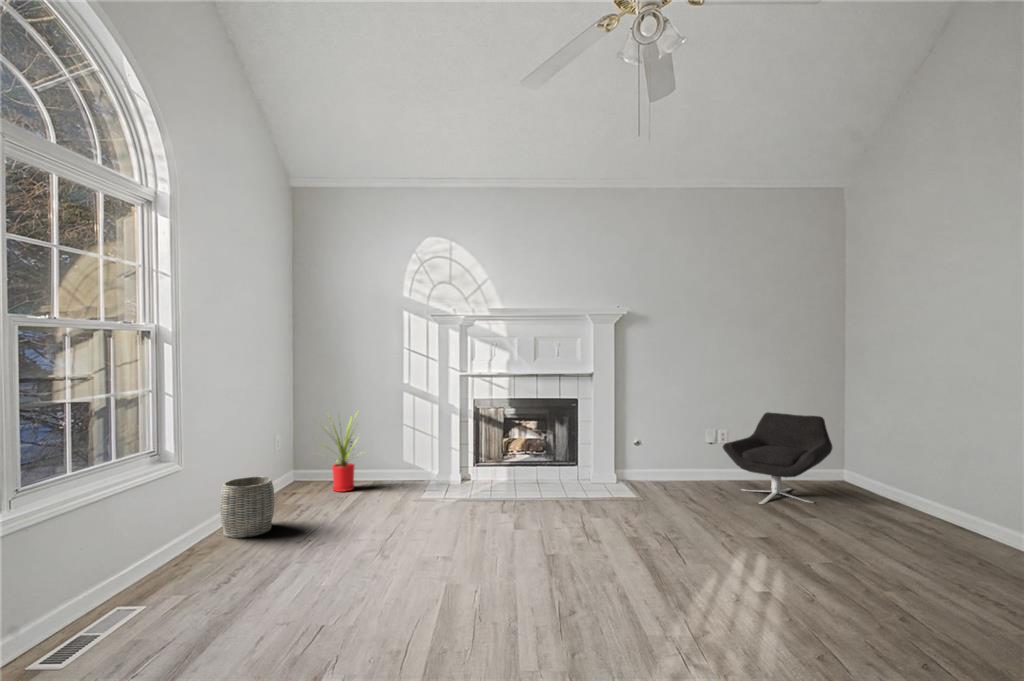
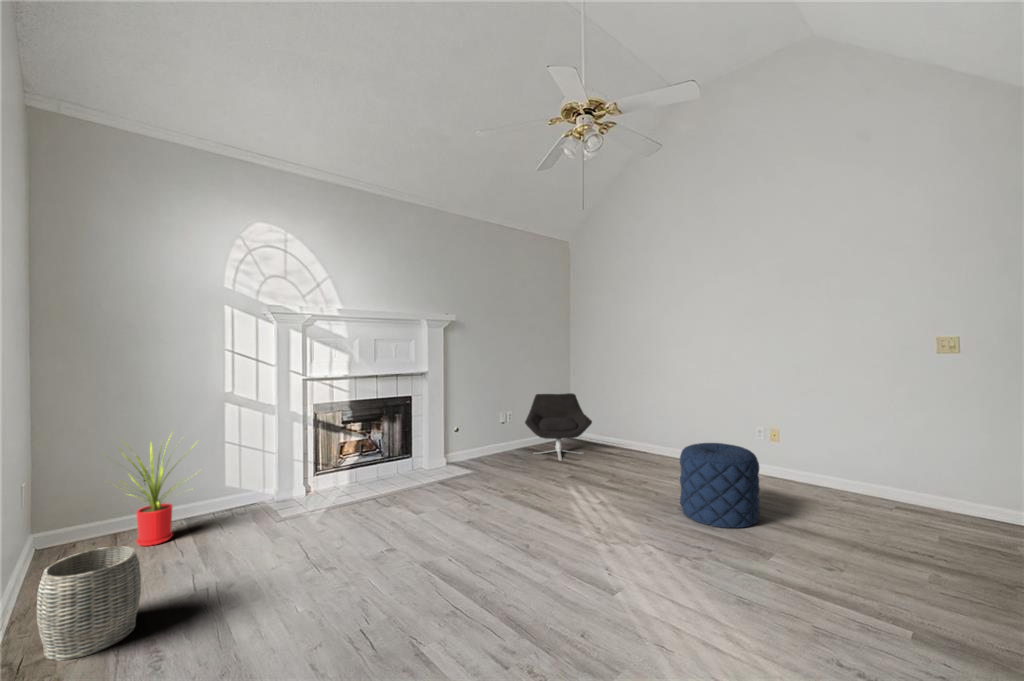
pouf: none [783,503,916,647] -> present [680,443,760,528]

